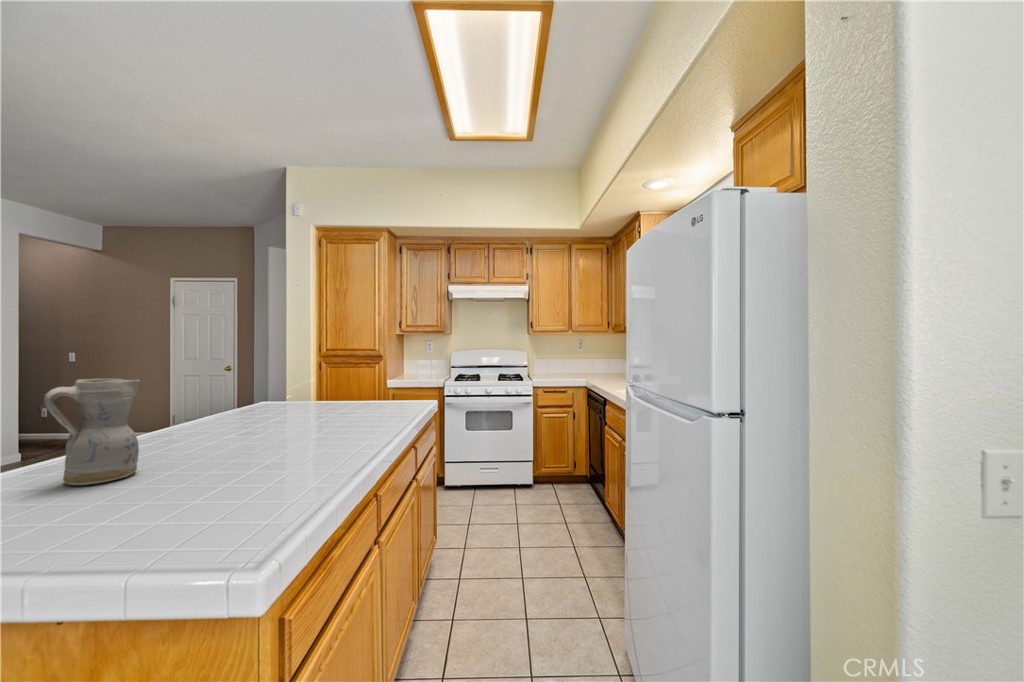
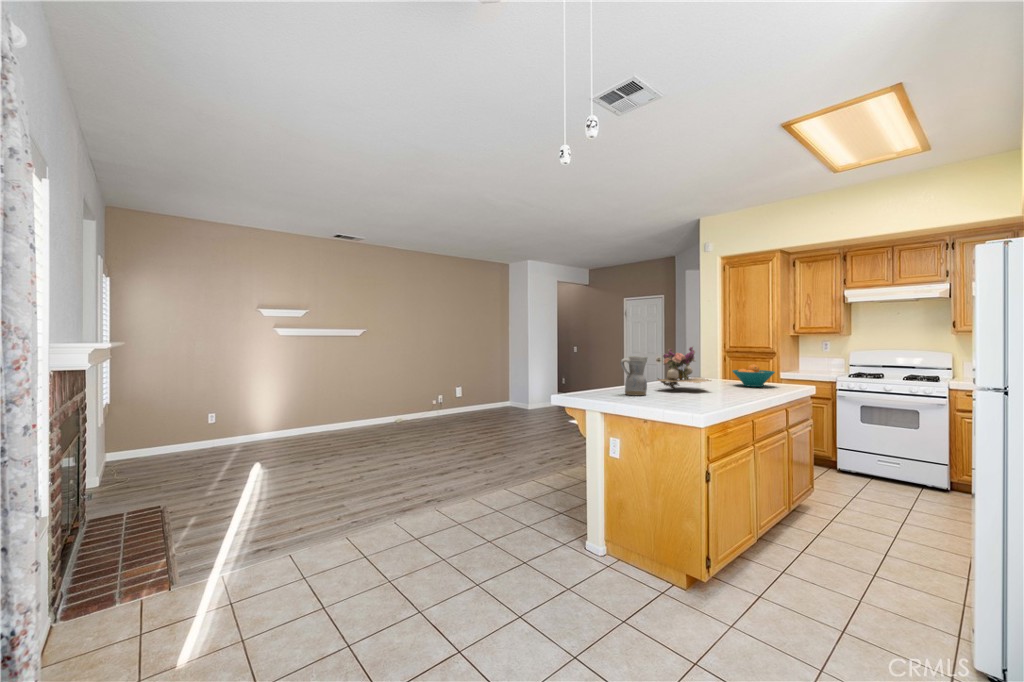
flower arrangement: none [177,349,301,441] -> present [658,347,709,389]
fruit bowl: none [334,376,395,412] -> present [733,364,775,387]

